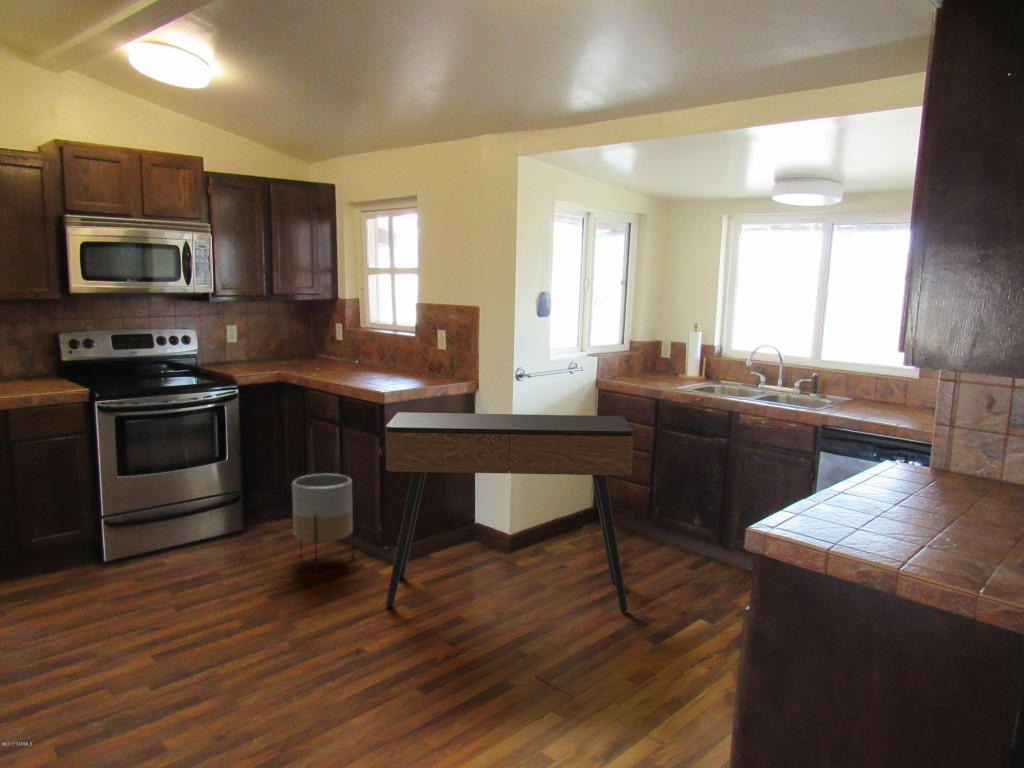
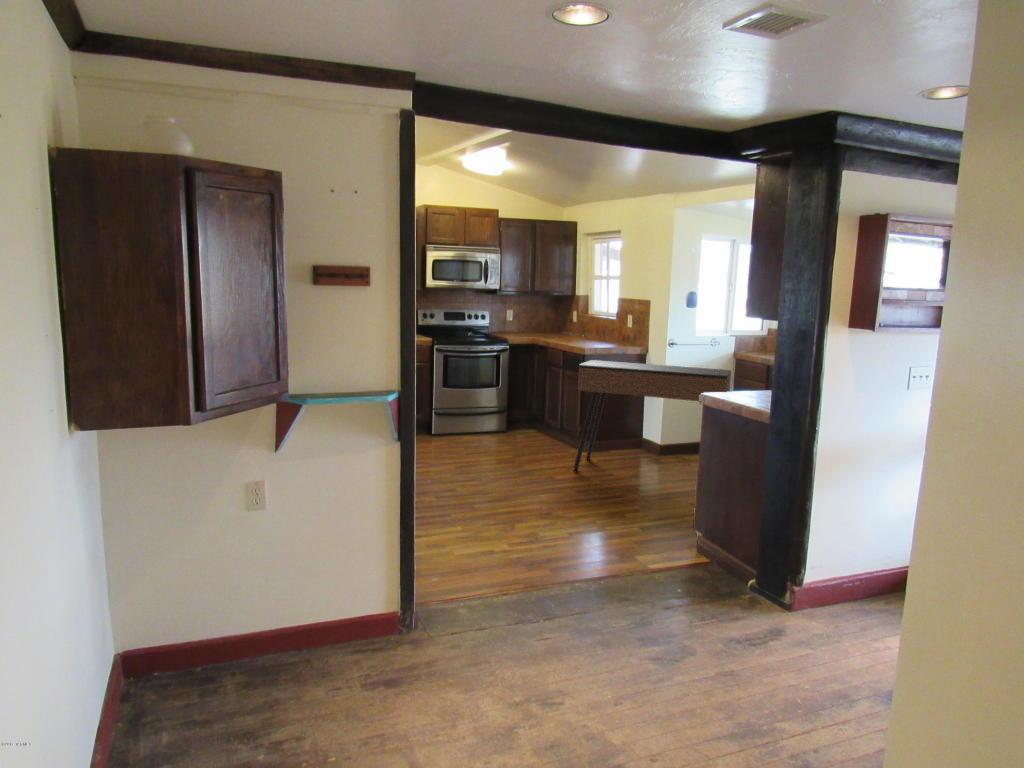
planter: present [292,474,354,571] -> none [531,397,566,451]

